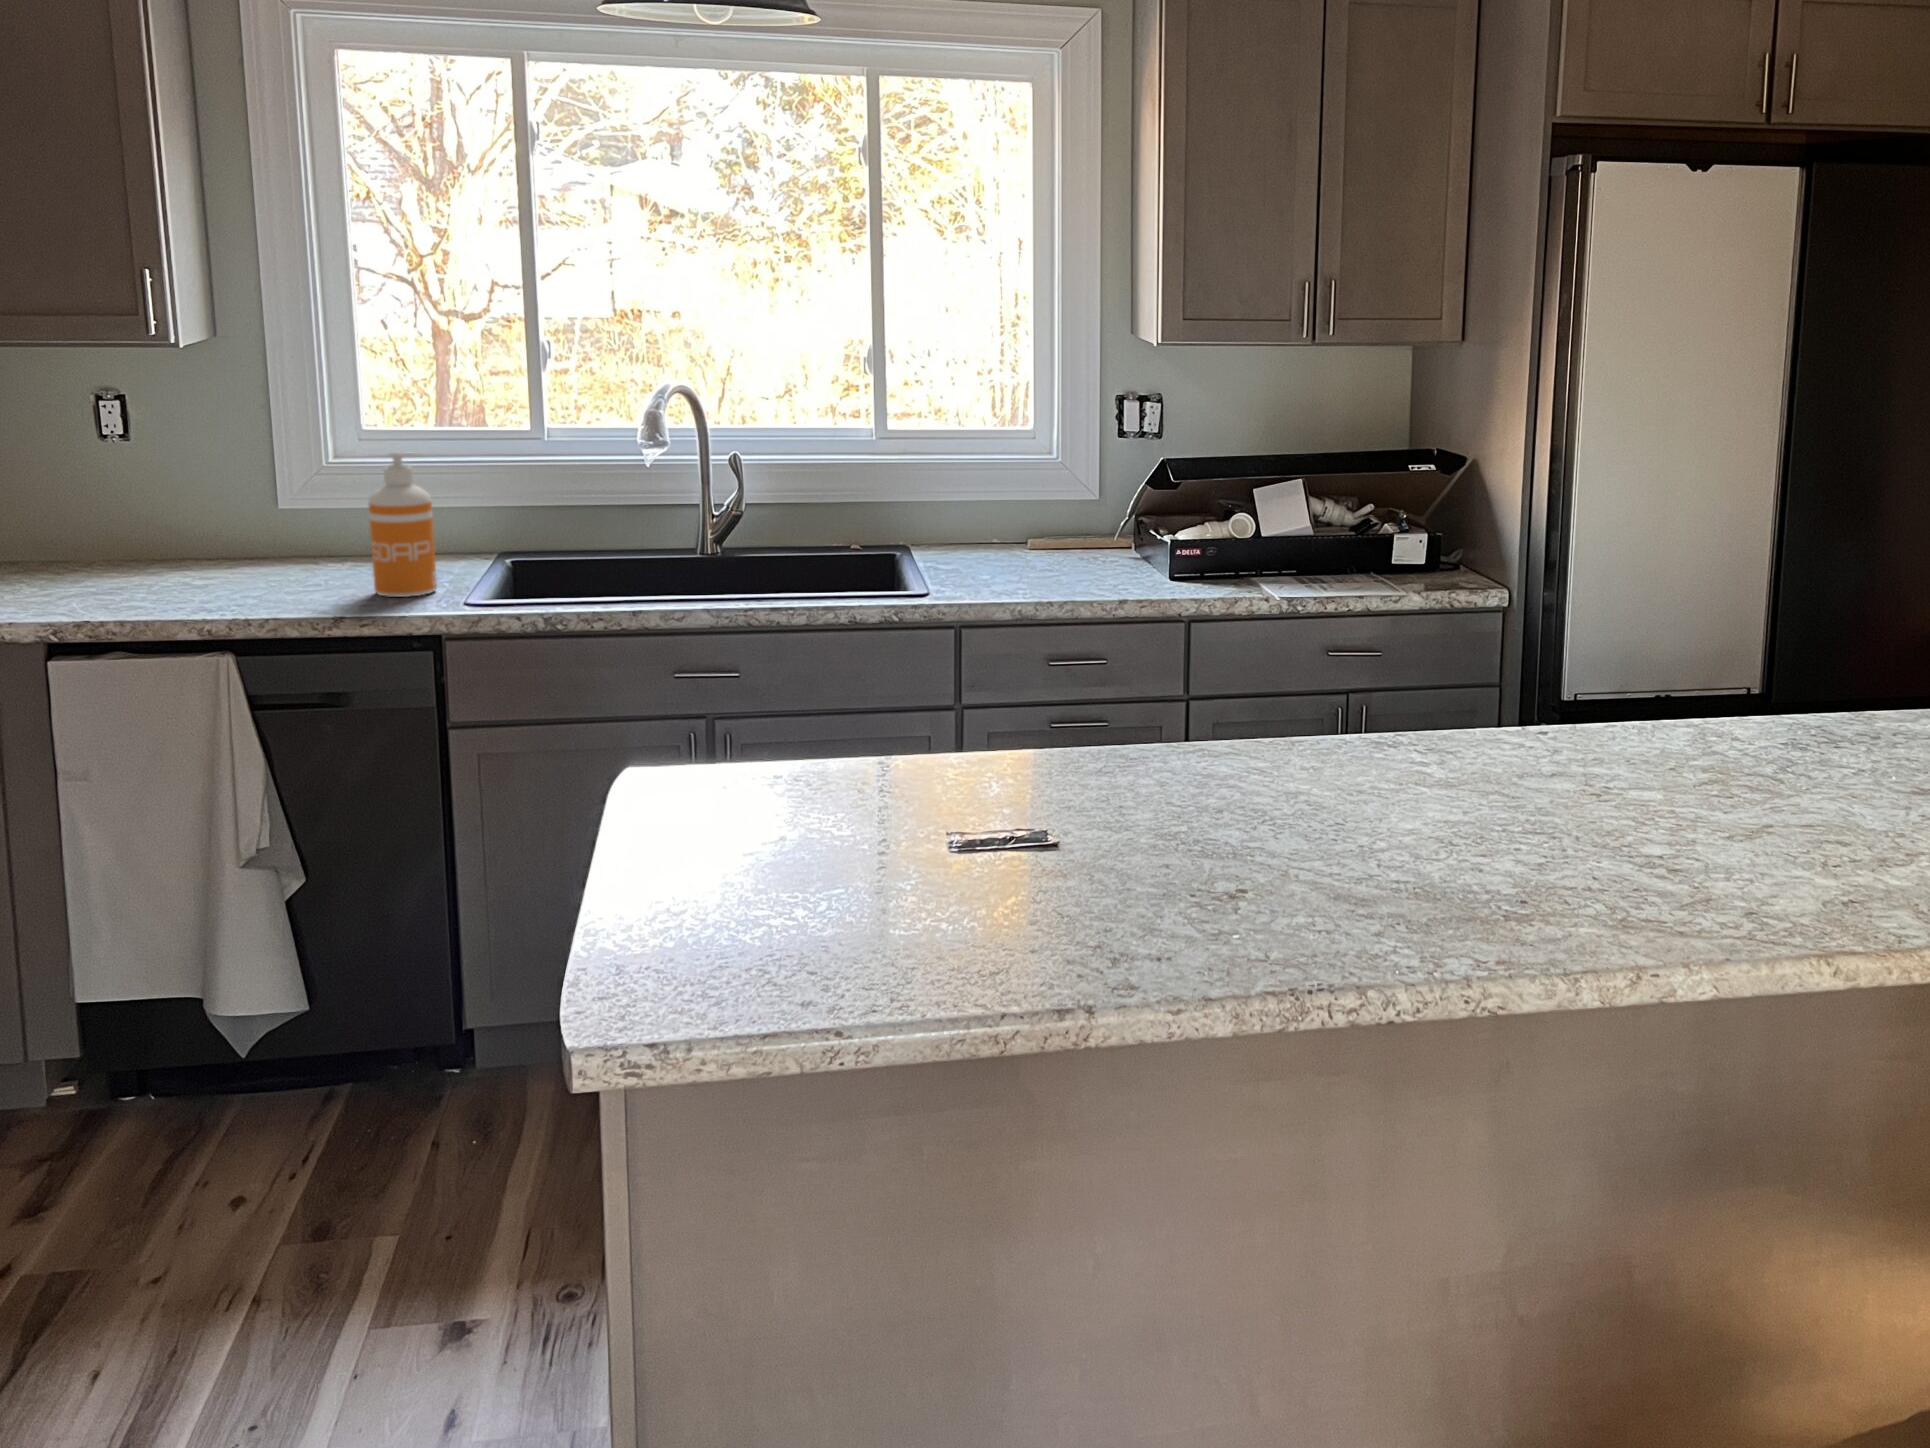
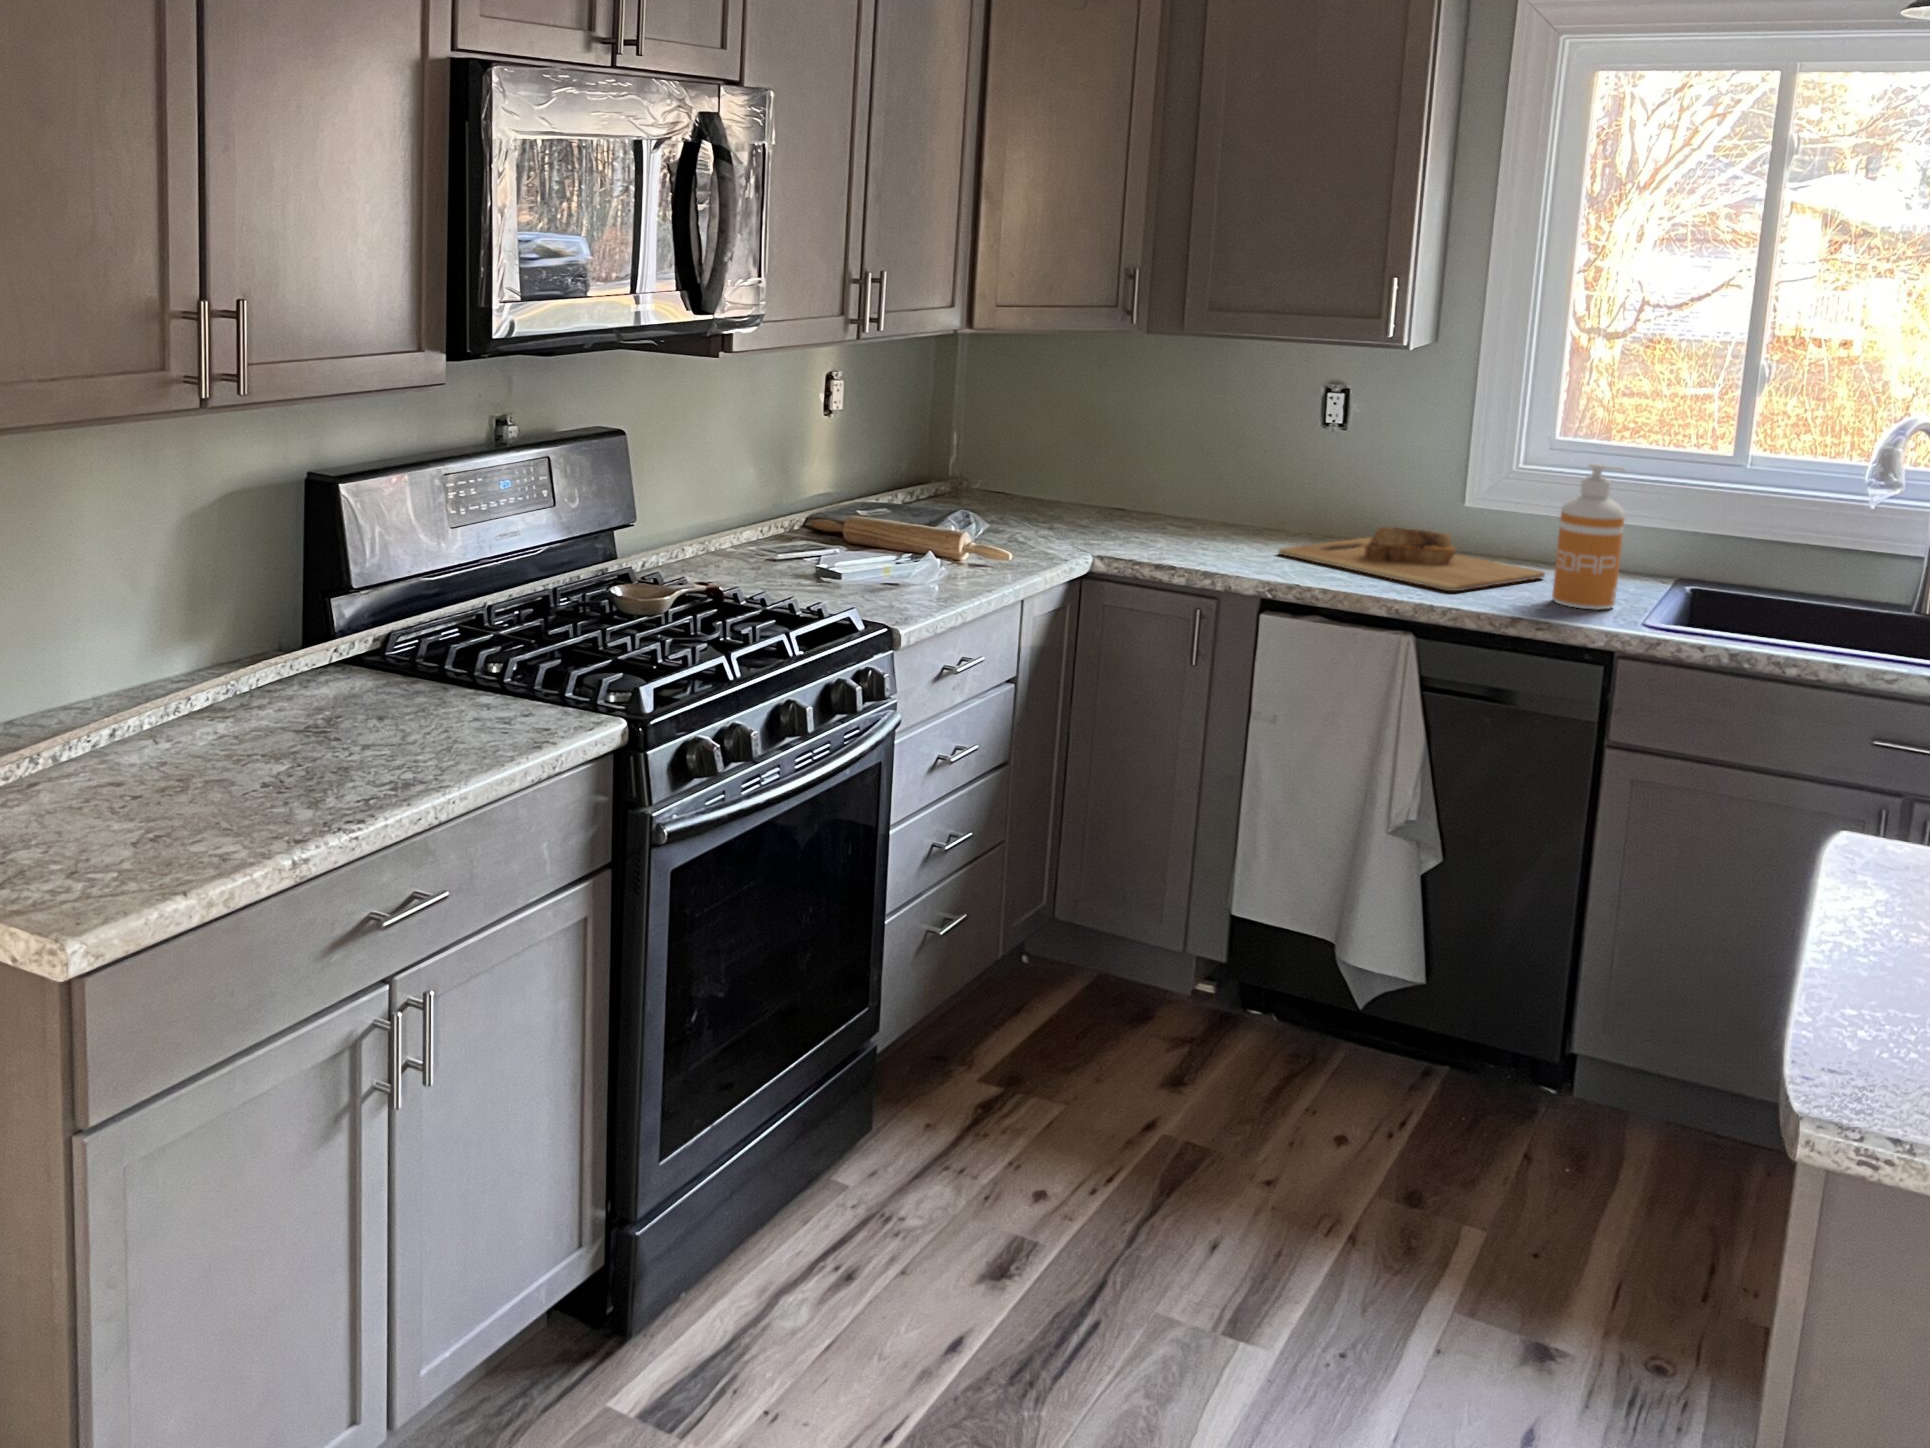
cutting board: none [63,541,369,601] -> present [1279,527,1545,591]

